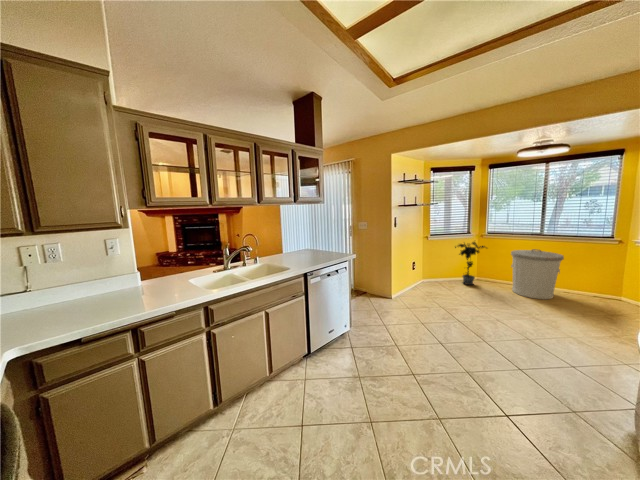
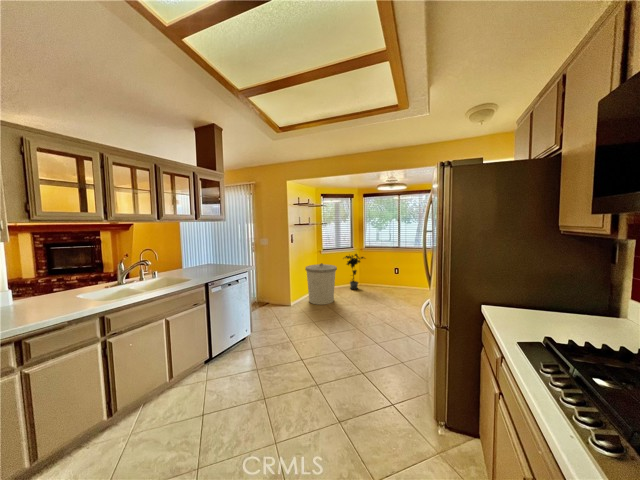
trash can: present [511,249,564,299] -> present [305,263,337,305]

